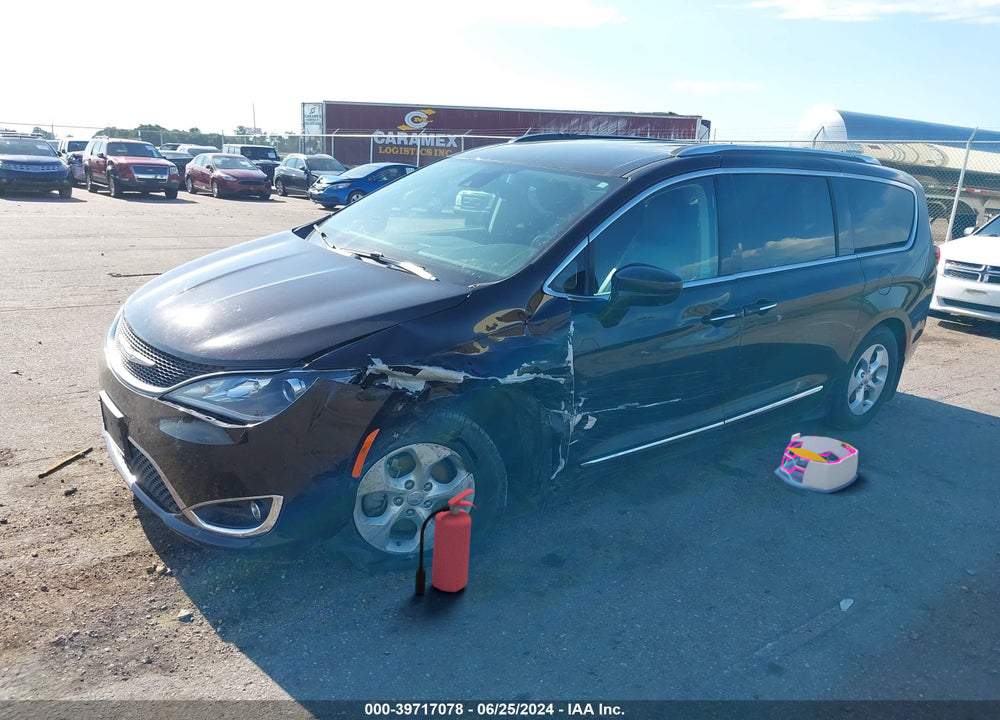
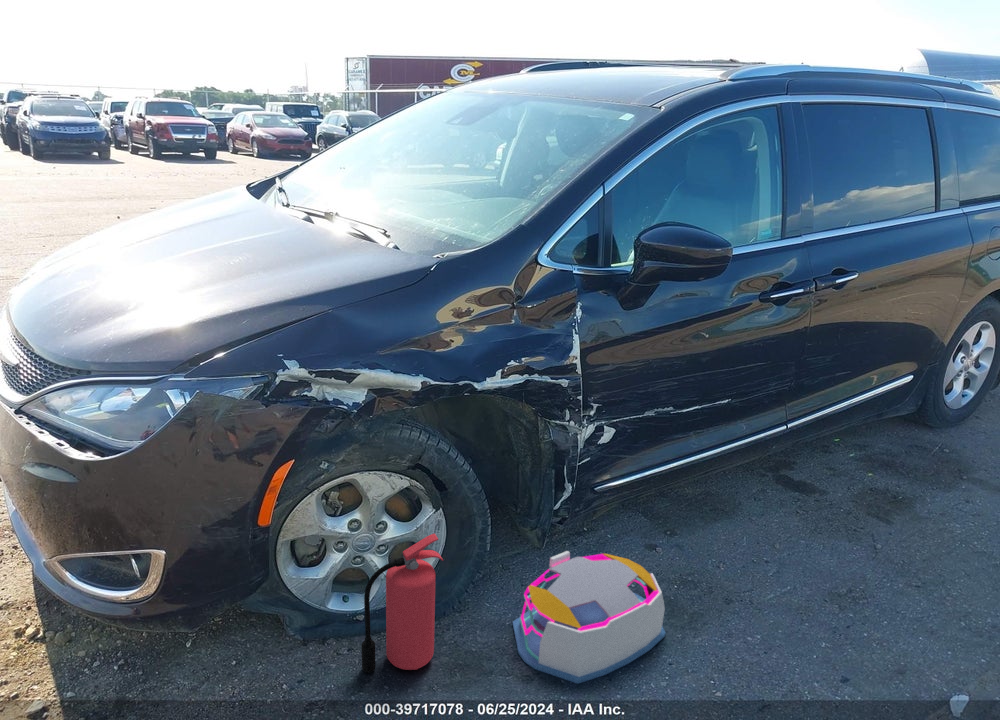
storage bin: present [774,433,858,493] -> present [513,551,665,684]

